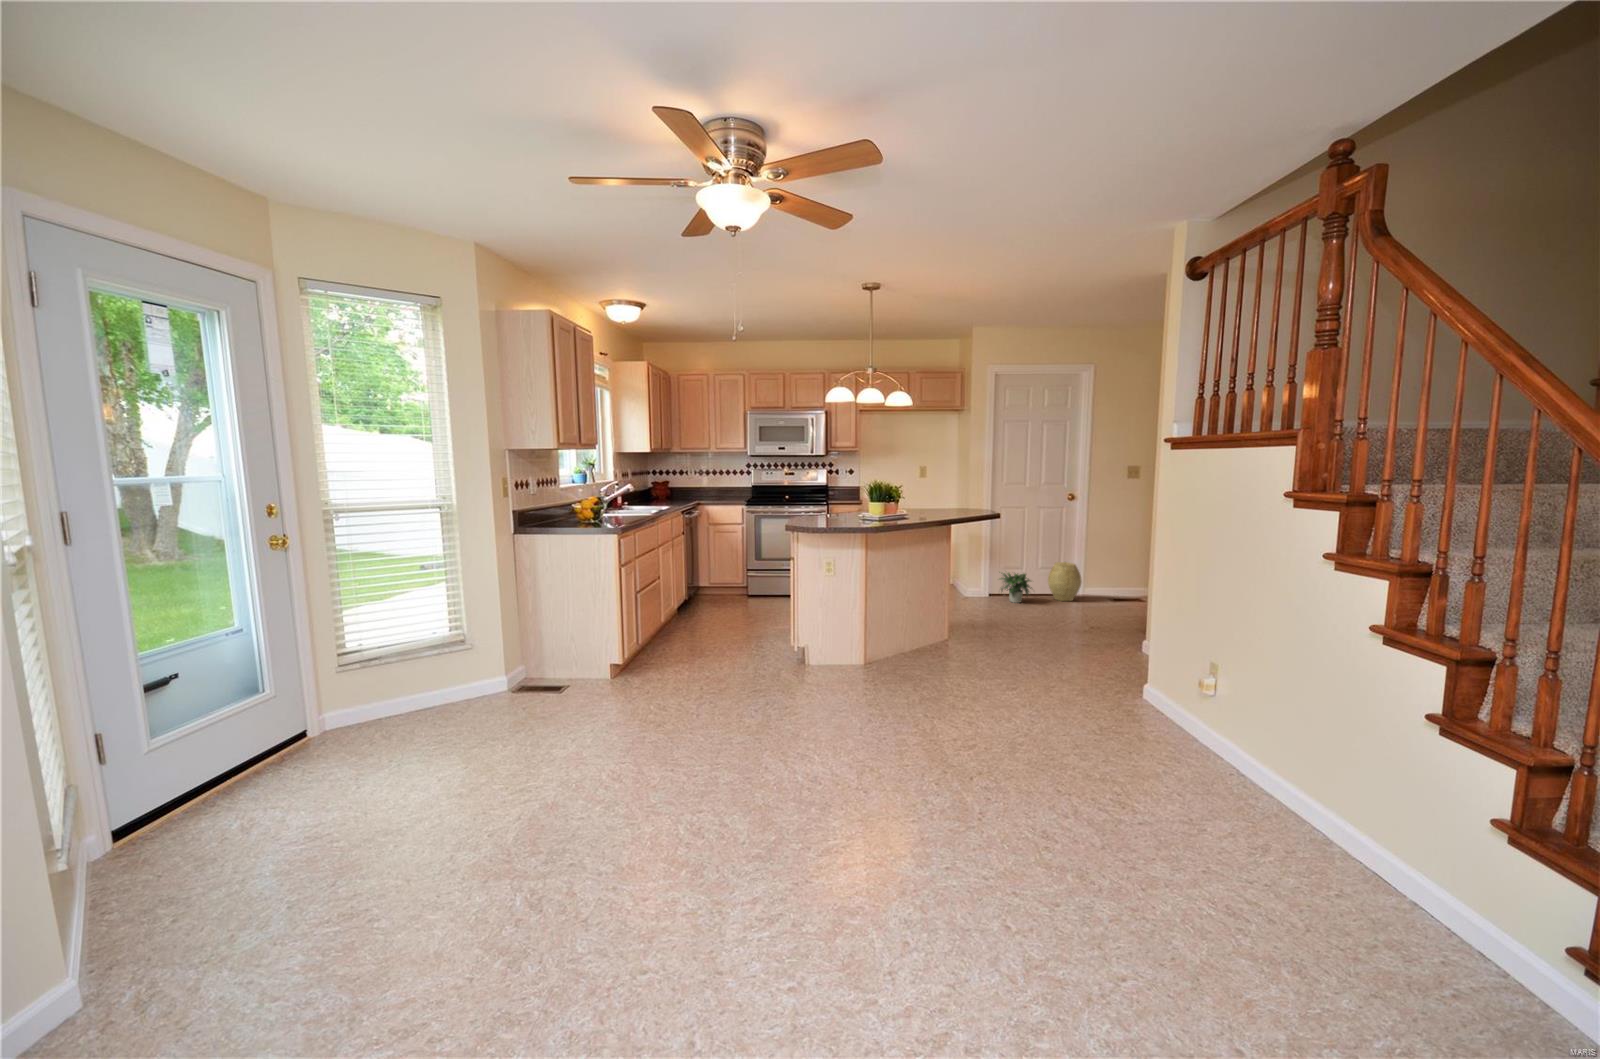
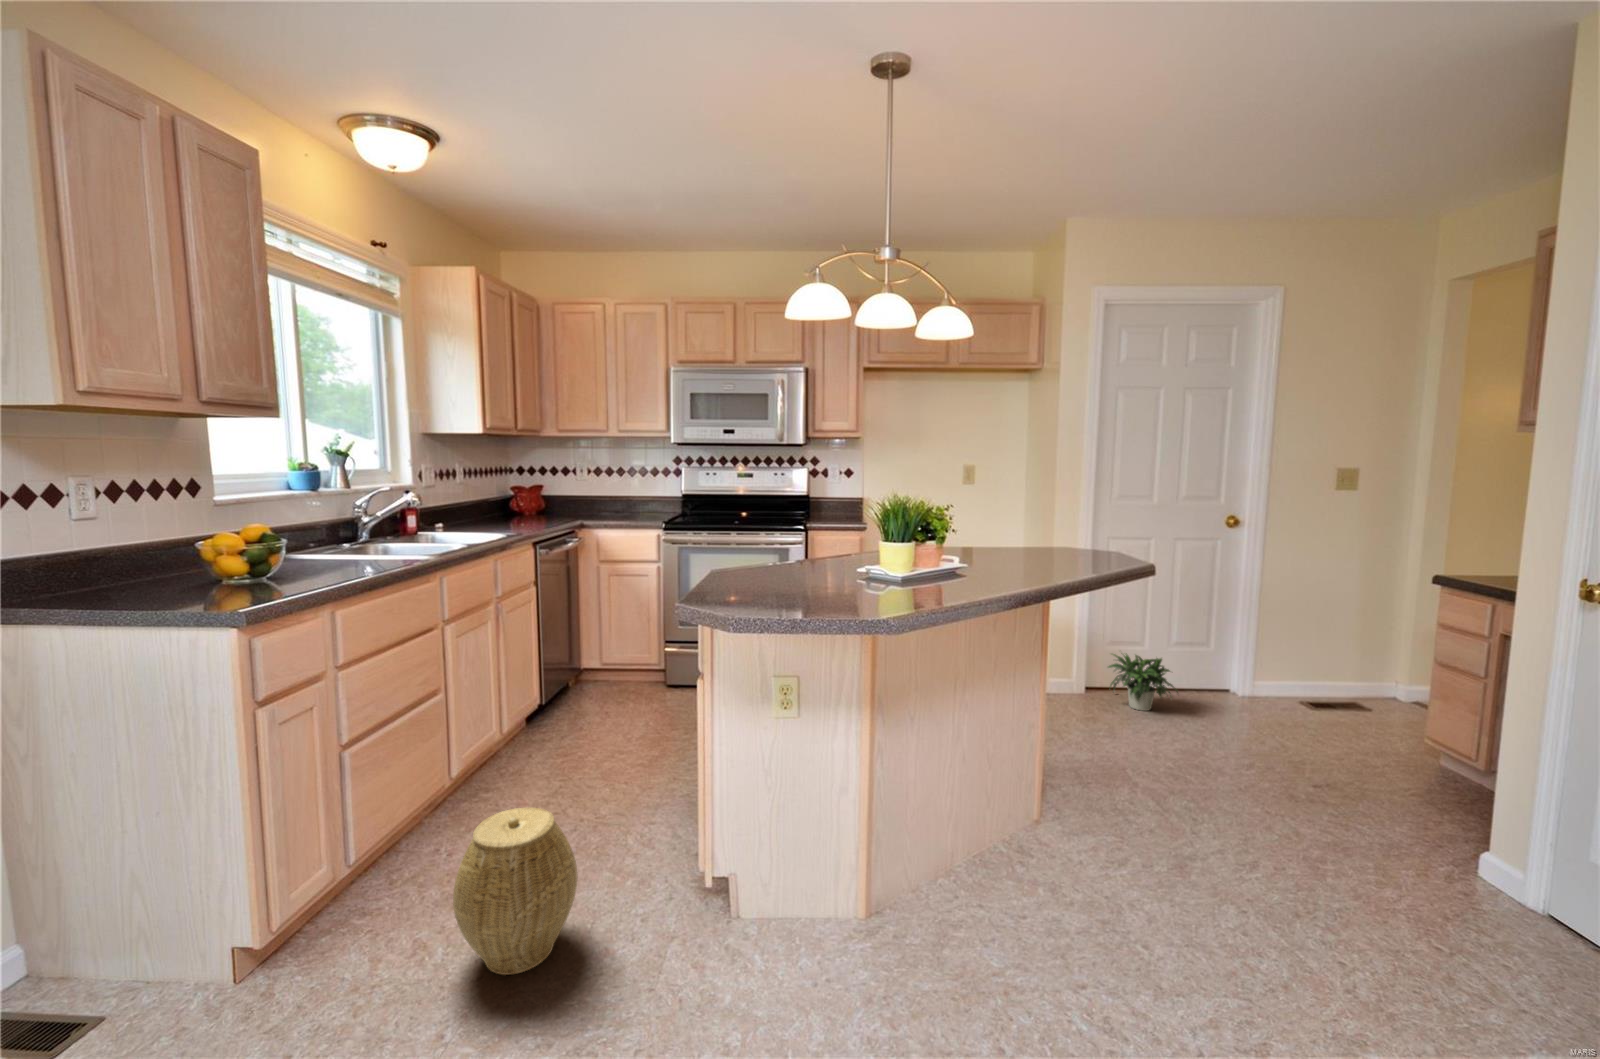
woven basket: present [1048,562,1082,601] -> present [453,808,578,975]

